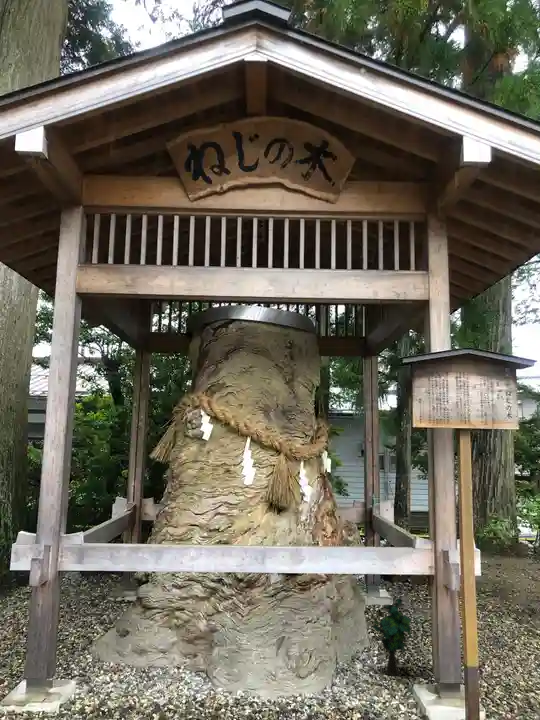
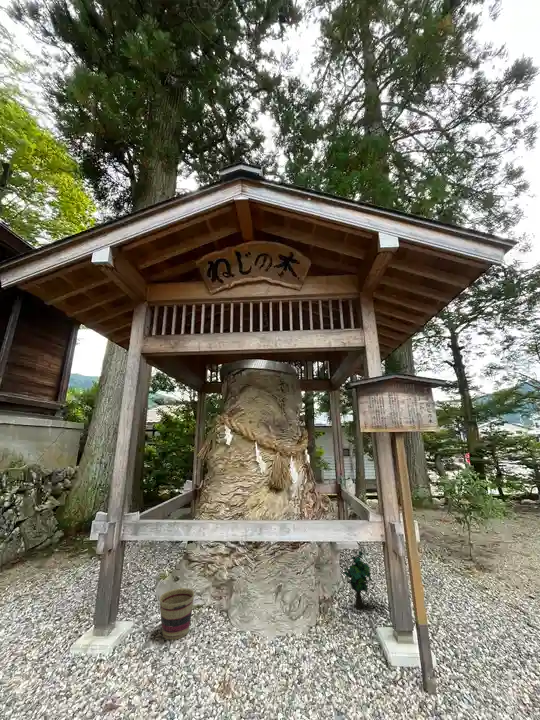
basket: none [111,638,160,702] -> present [160,588,194,640]

